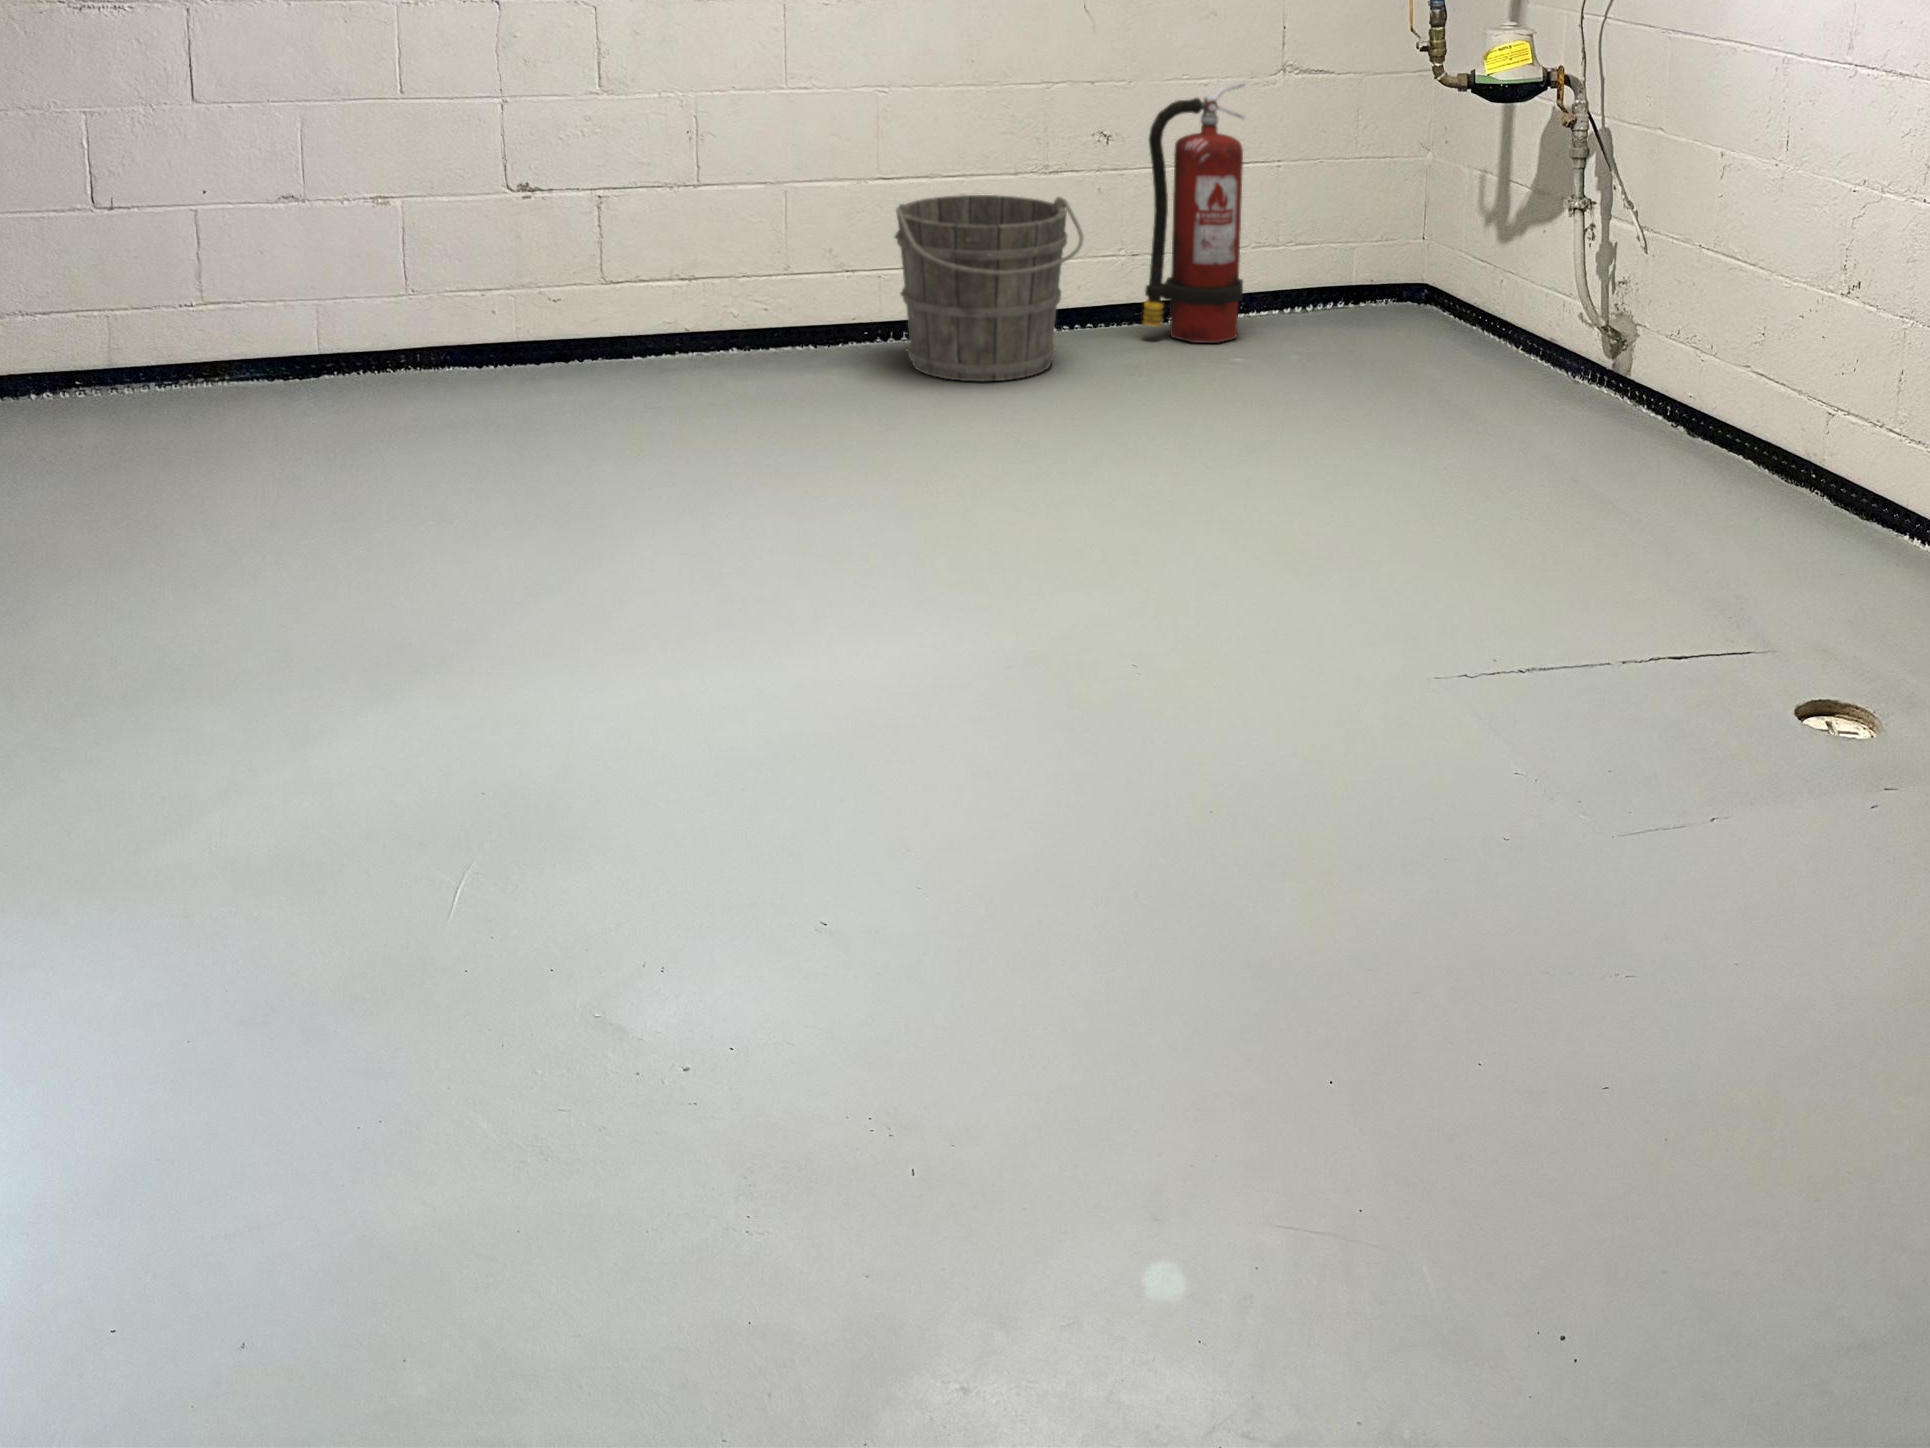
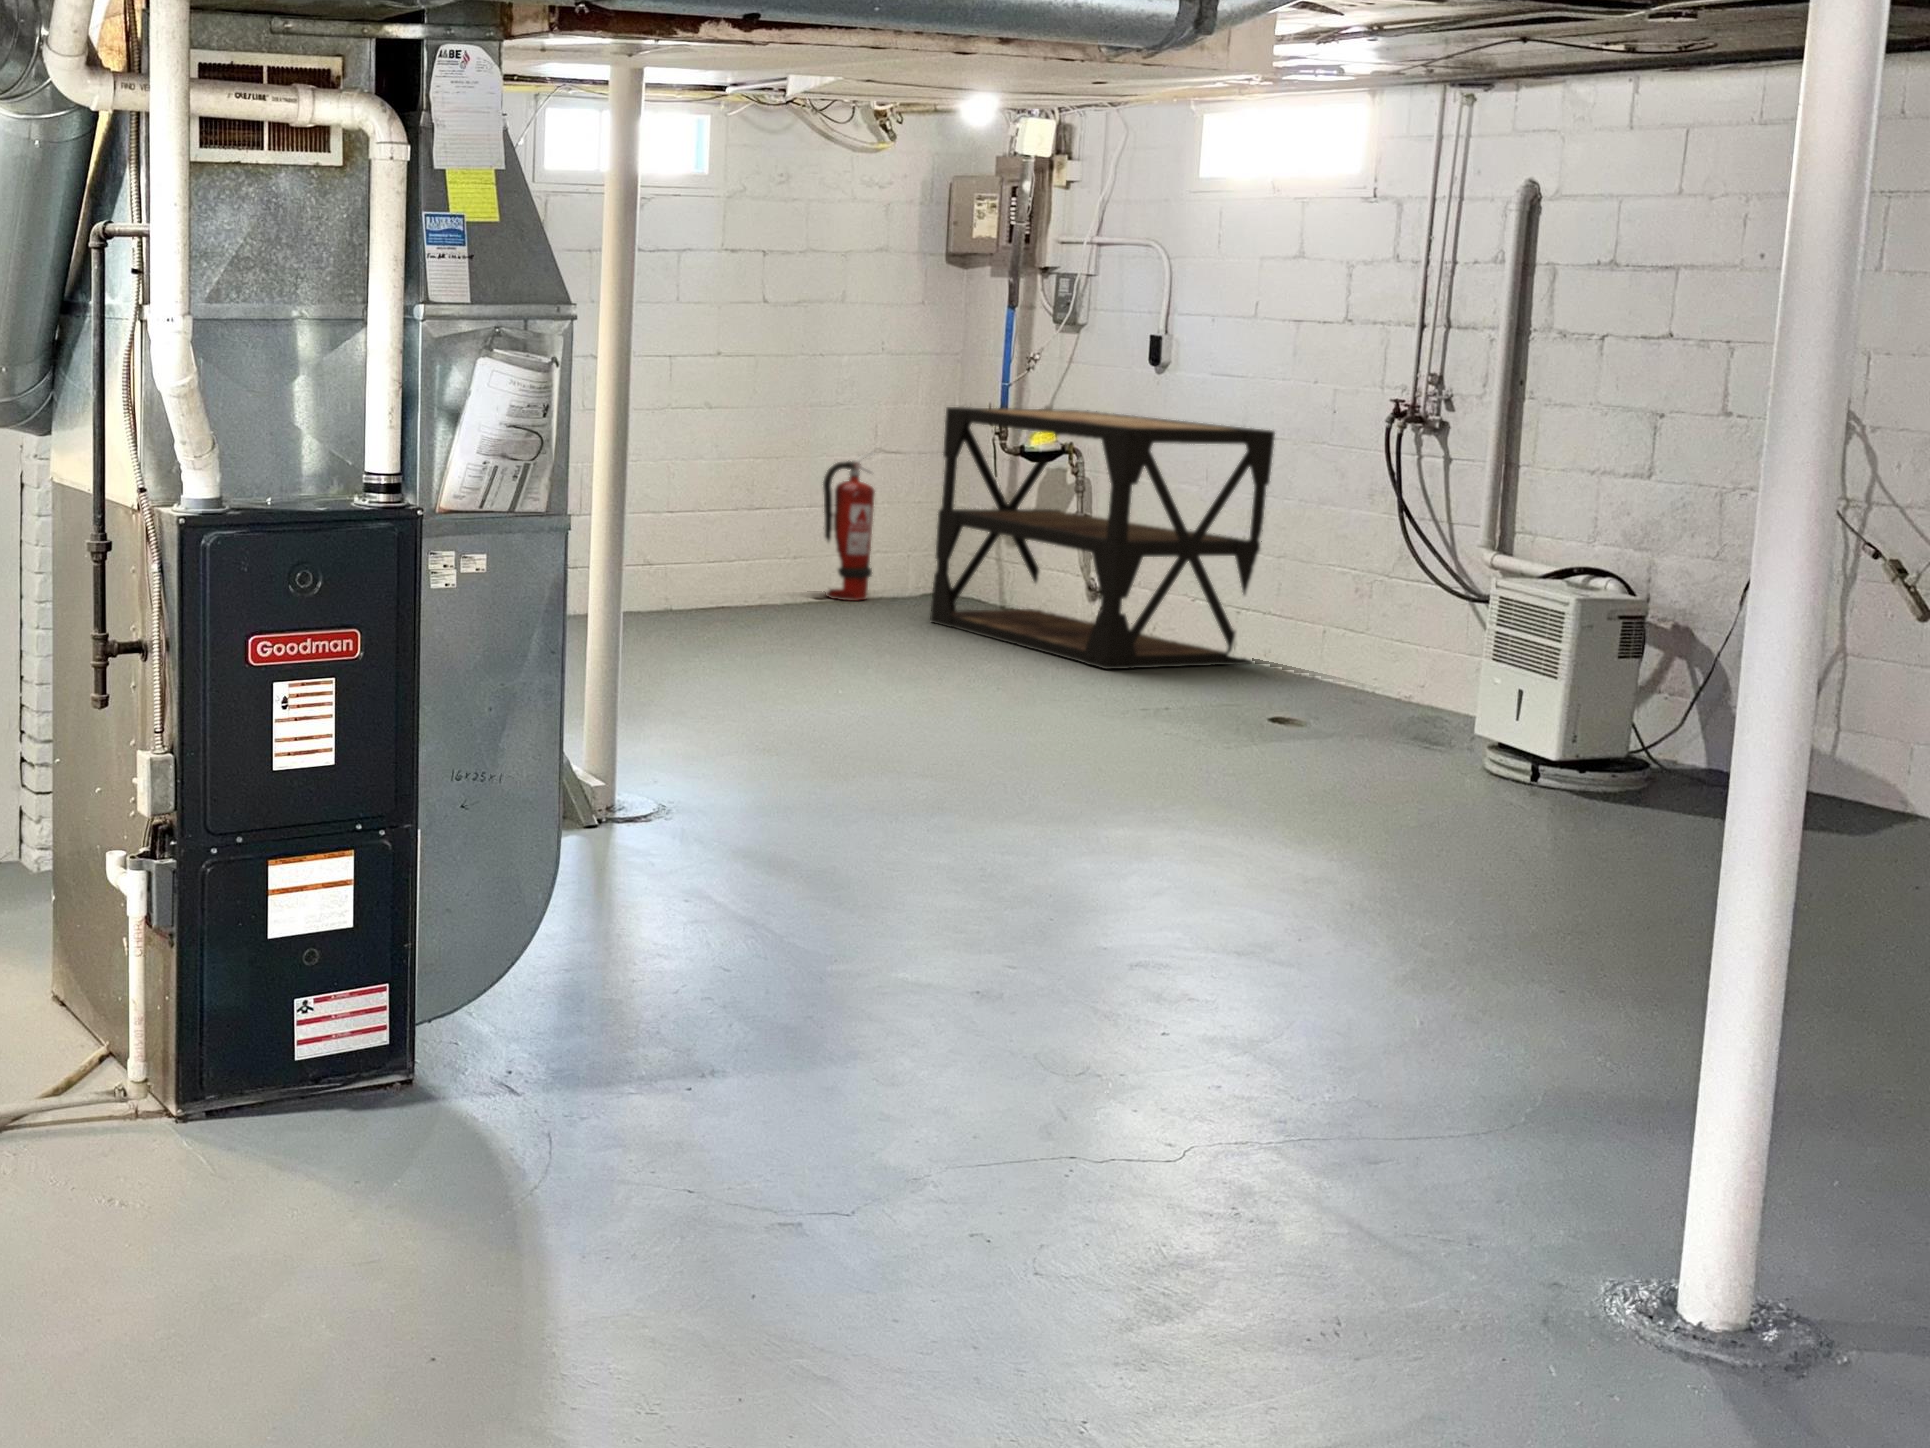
shelving unit: none [1295,5,1896,559] -> present [930,407,1275,669]
bucket: present [895,195,1084,381] -> none [697,512,806,611]

